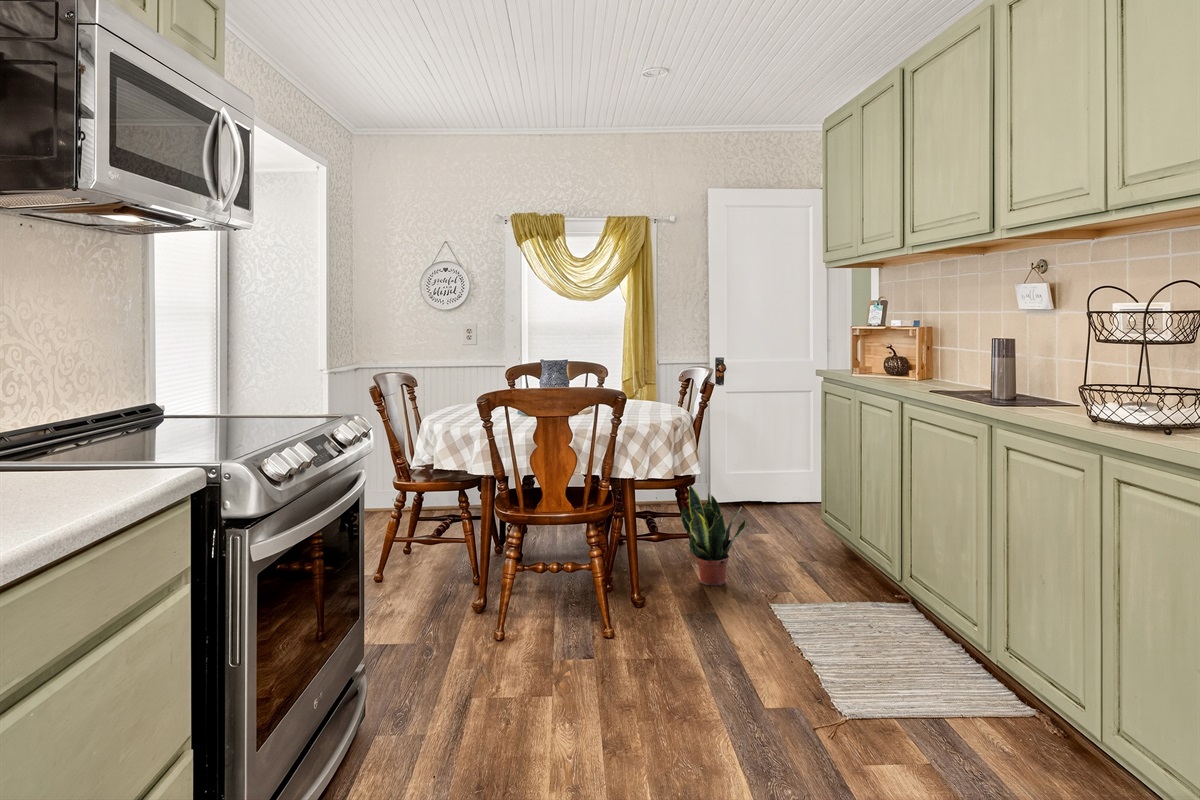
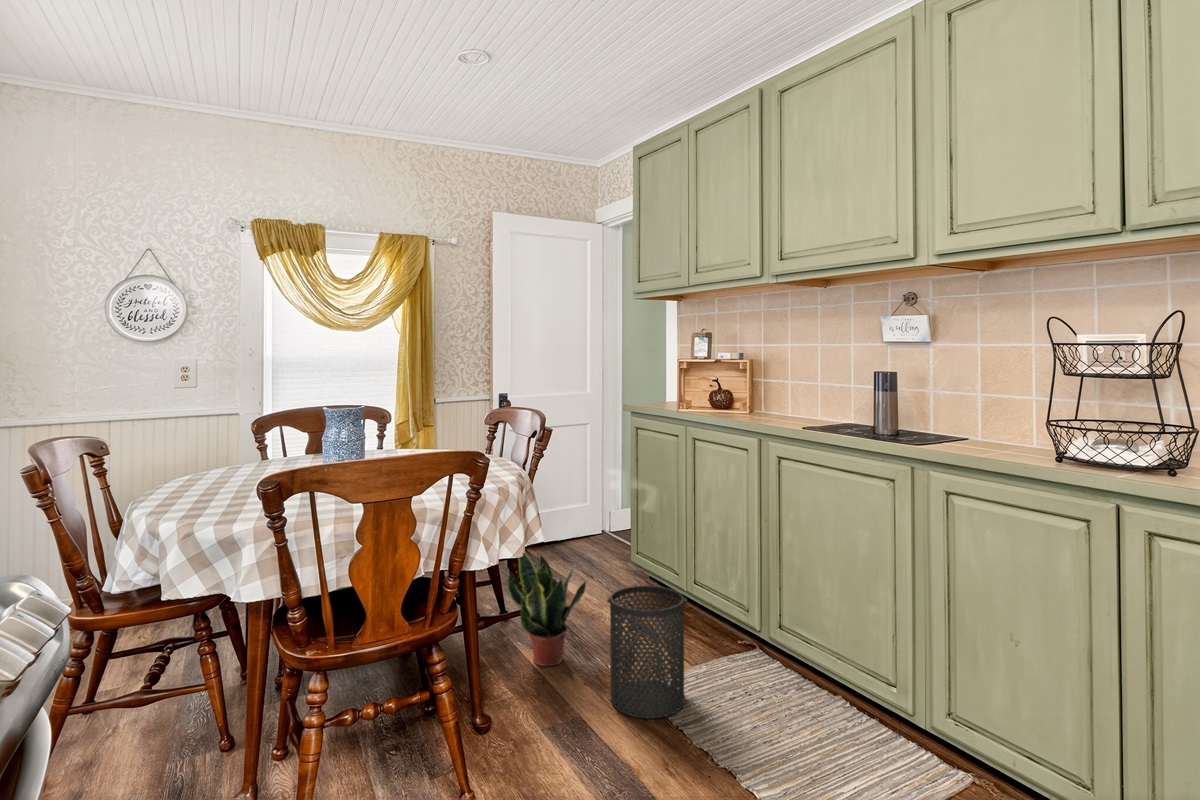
trash can: none [746,522,814,626] -> present [607,586,687,718]

